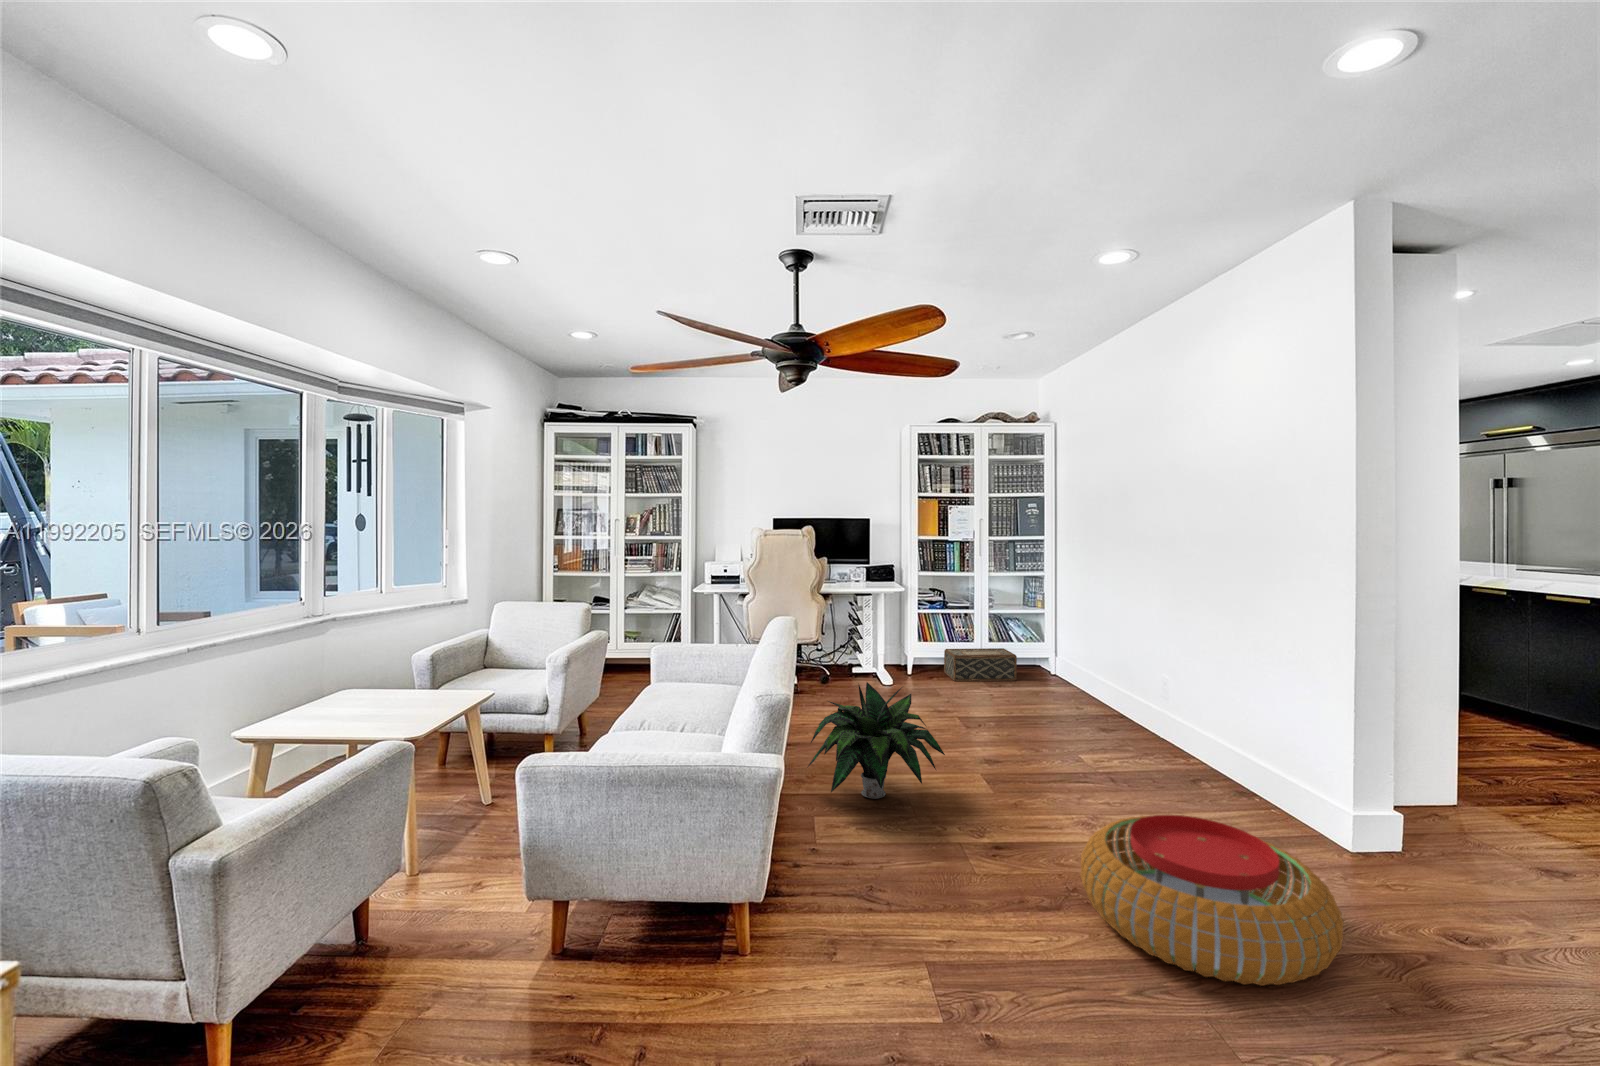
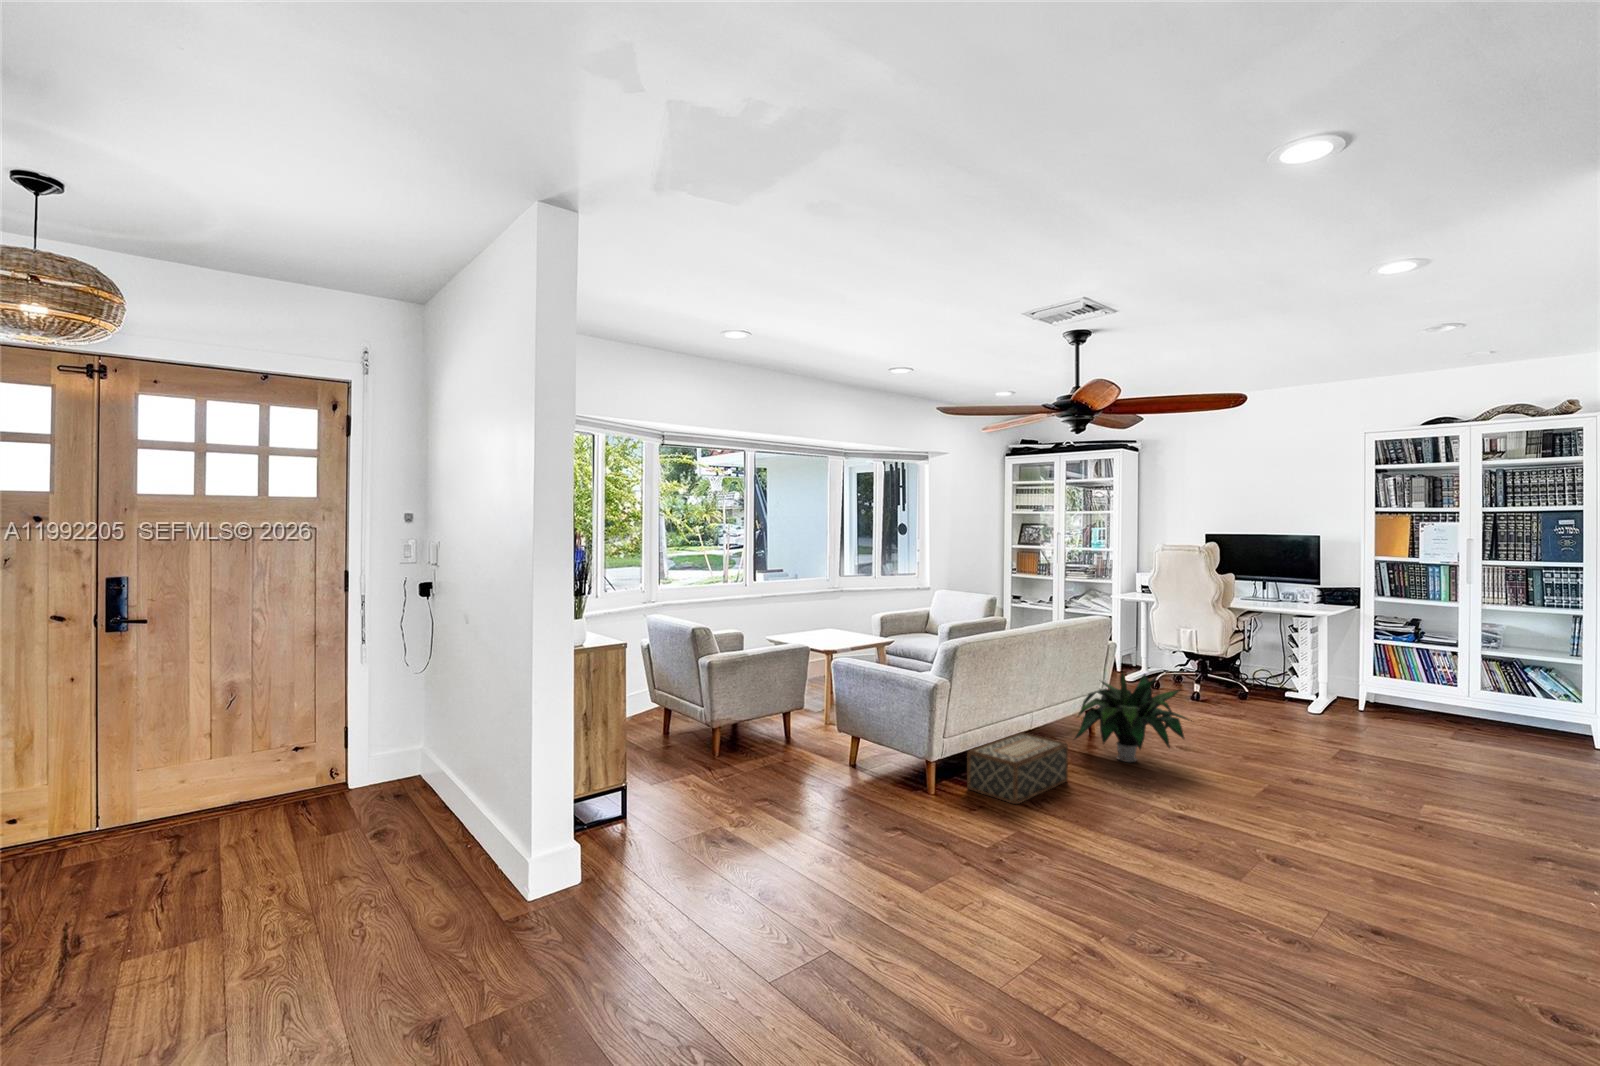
woven basket: present [944,648,1017,681] -> present [967,732,1068,804]
pouf: present [1080,815,1344,986] -> none [1145,787,1358,910]

